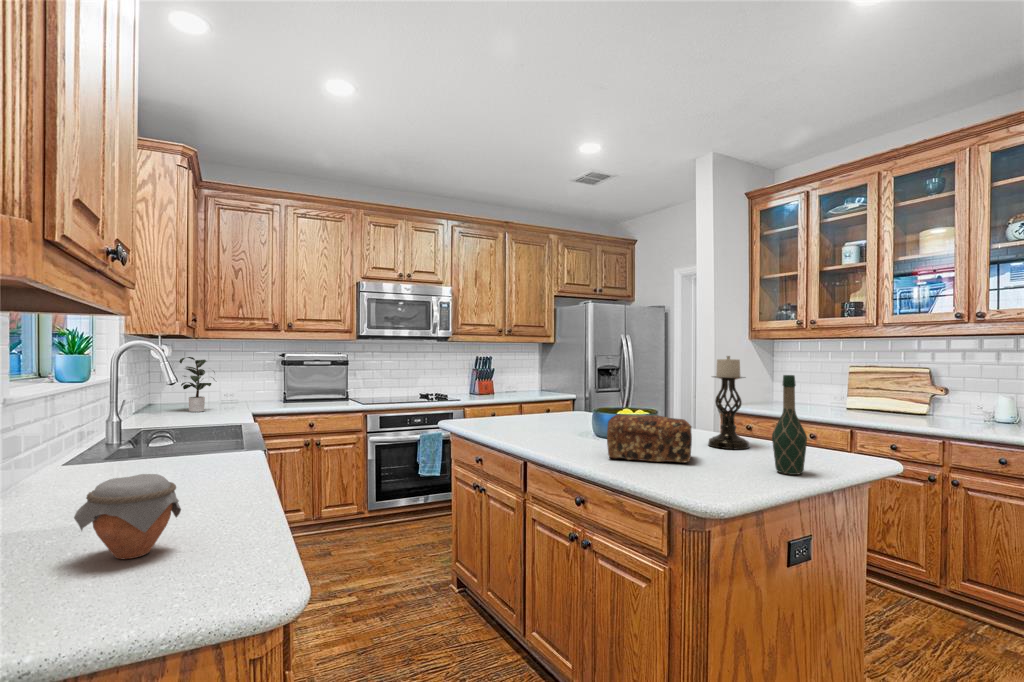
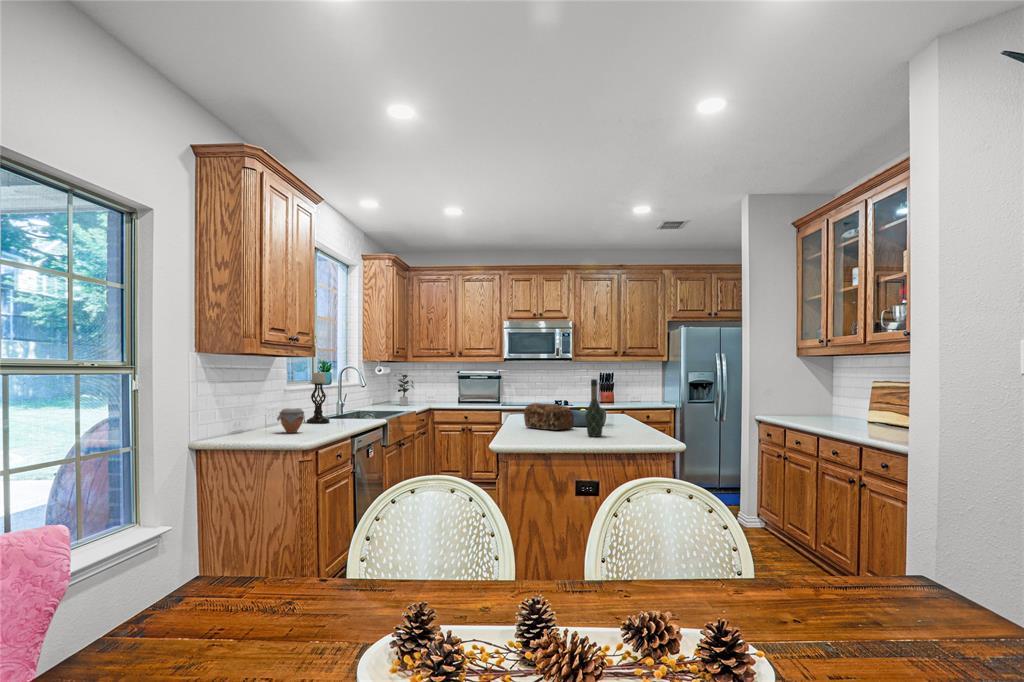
candle holder: present [708,356,749,449] -> present [306,371,330,424]

